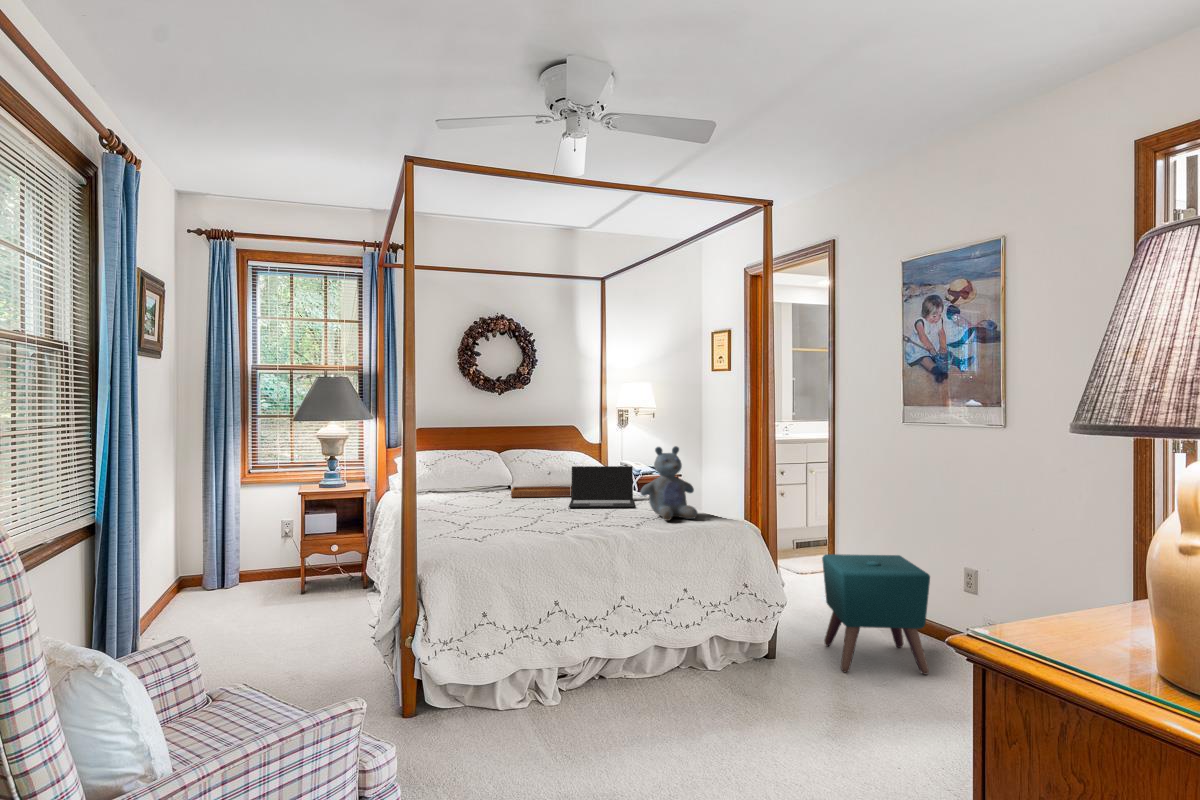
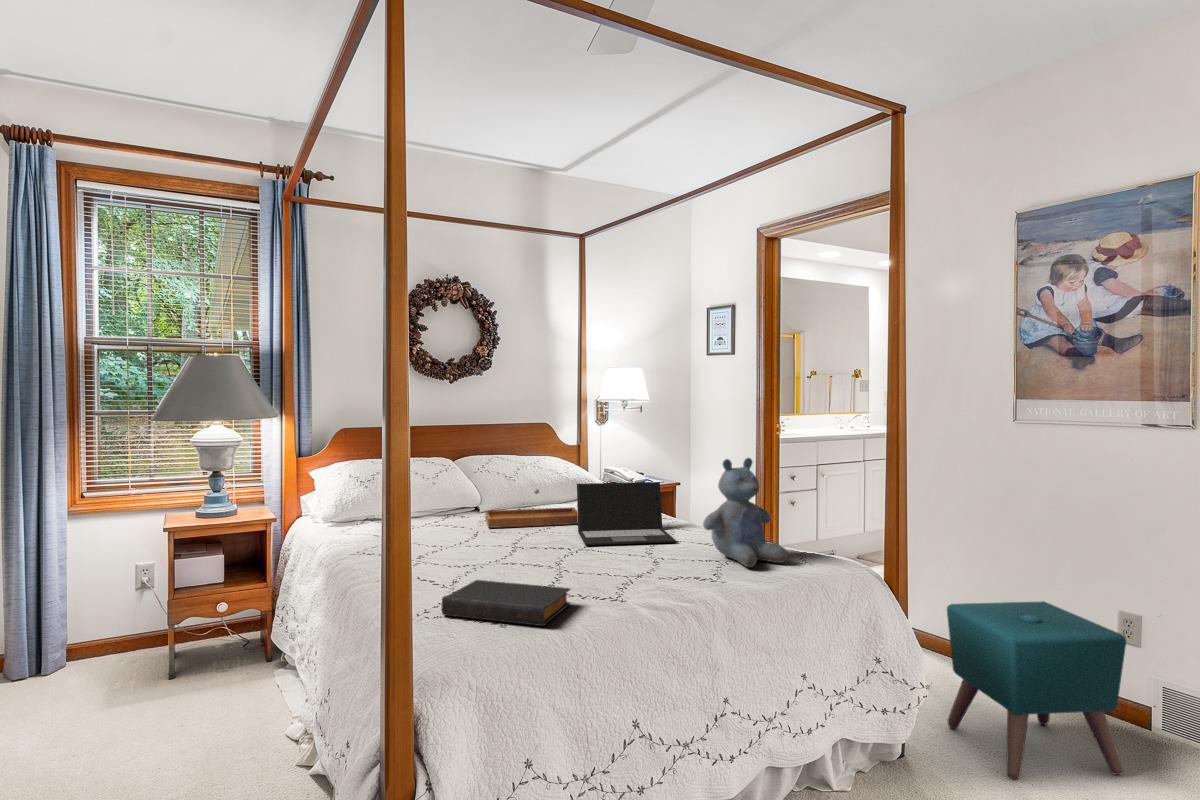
book: none [449,519,531,543] -> present [442,580,570,626]

